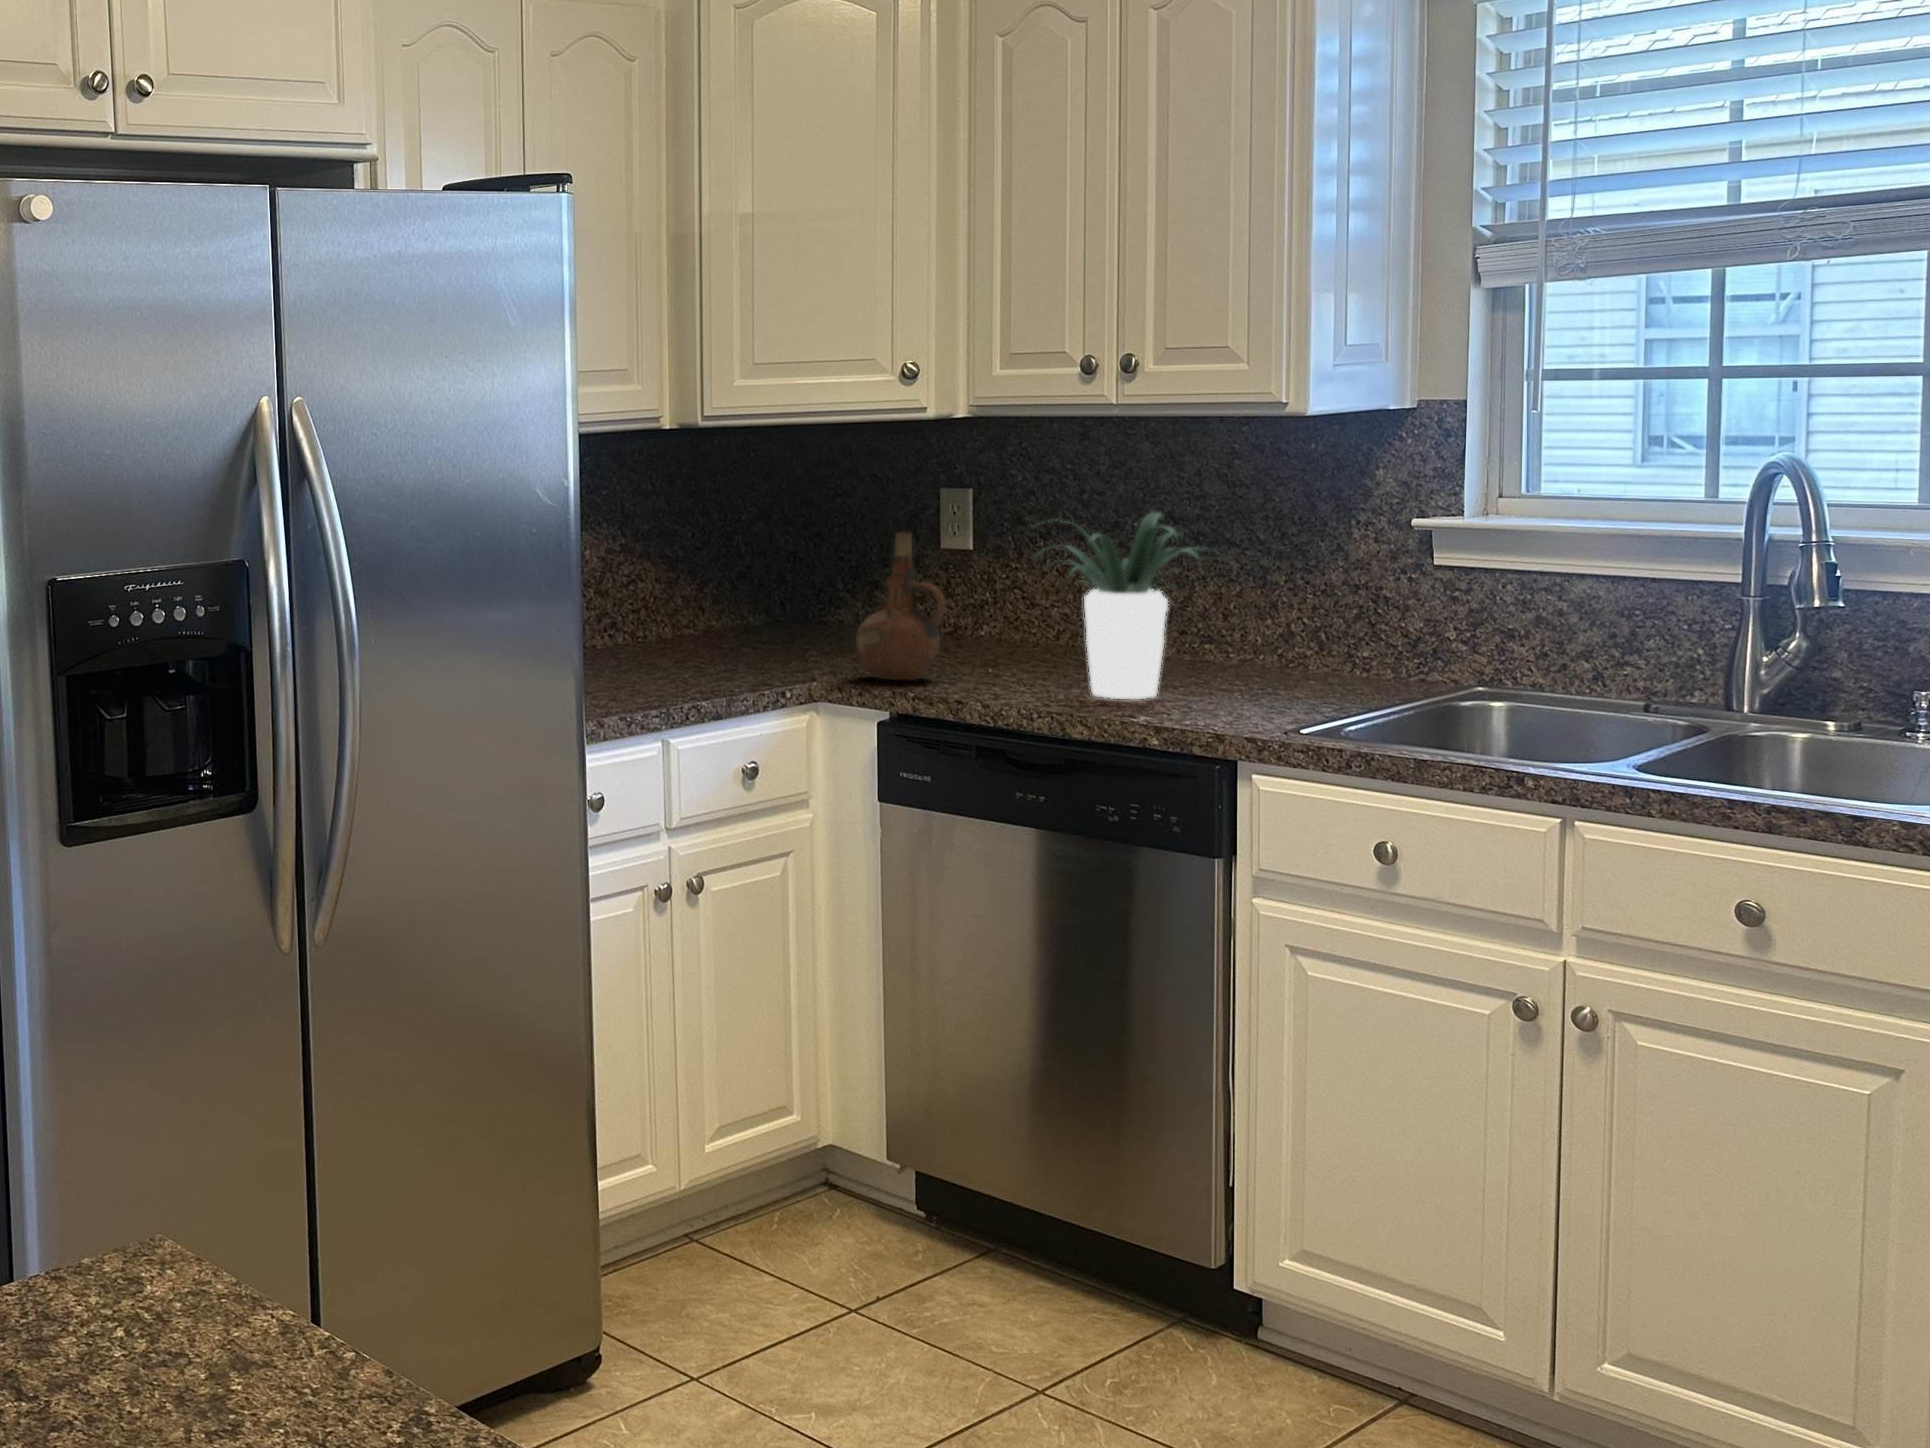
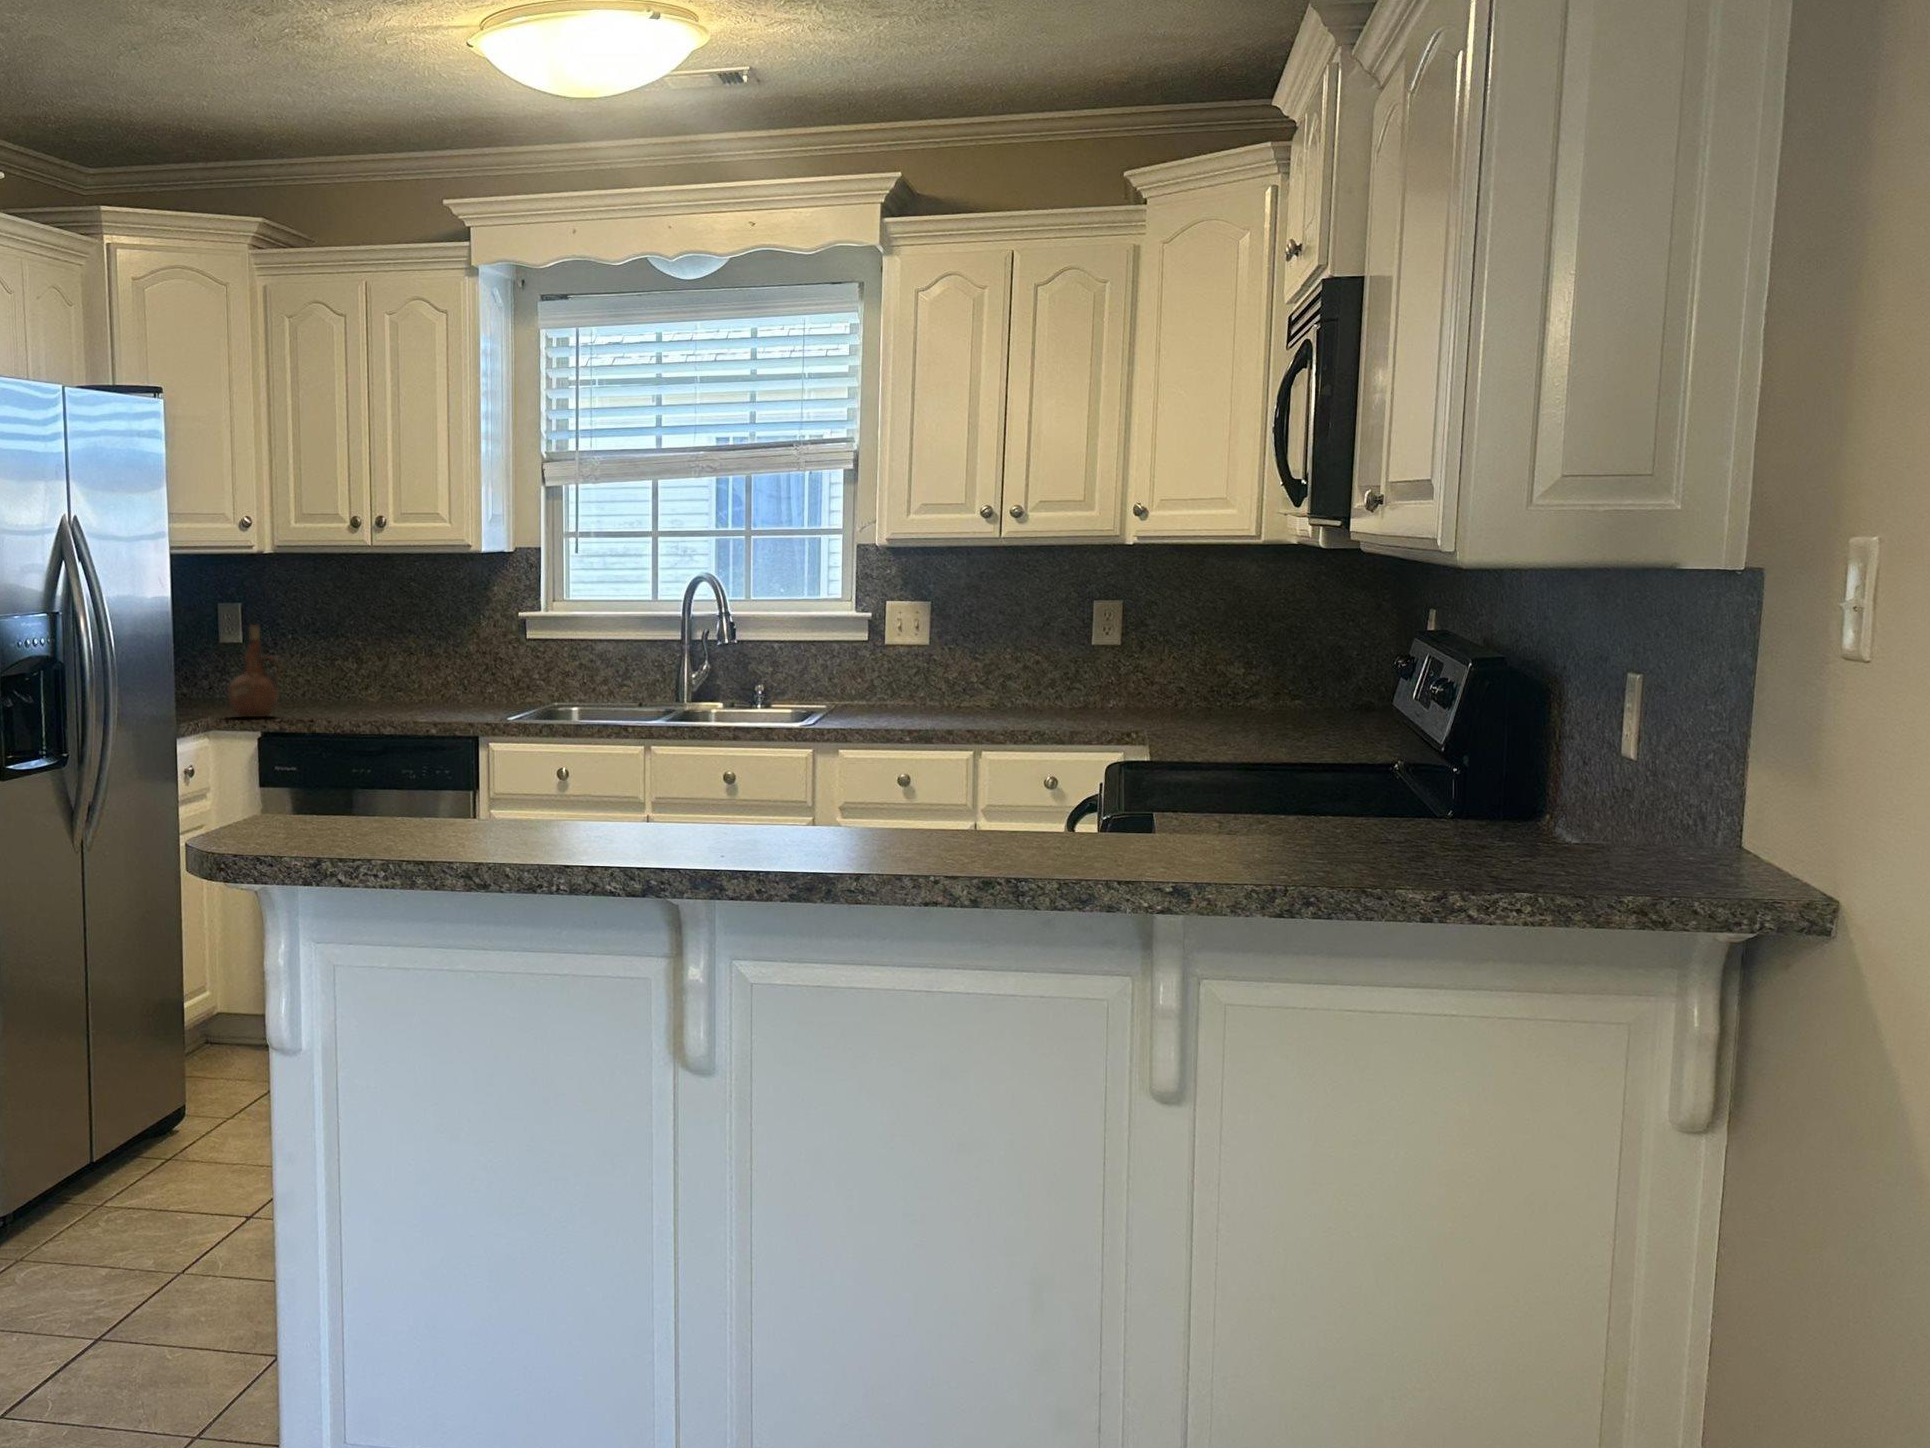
potted plant: present [1035,512,1208,699] -> none [329,610,451,717]

